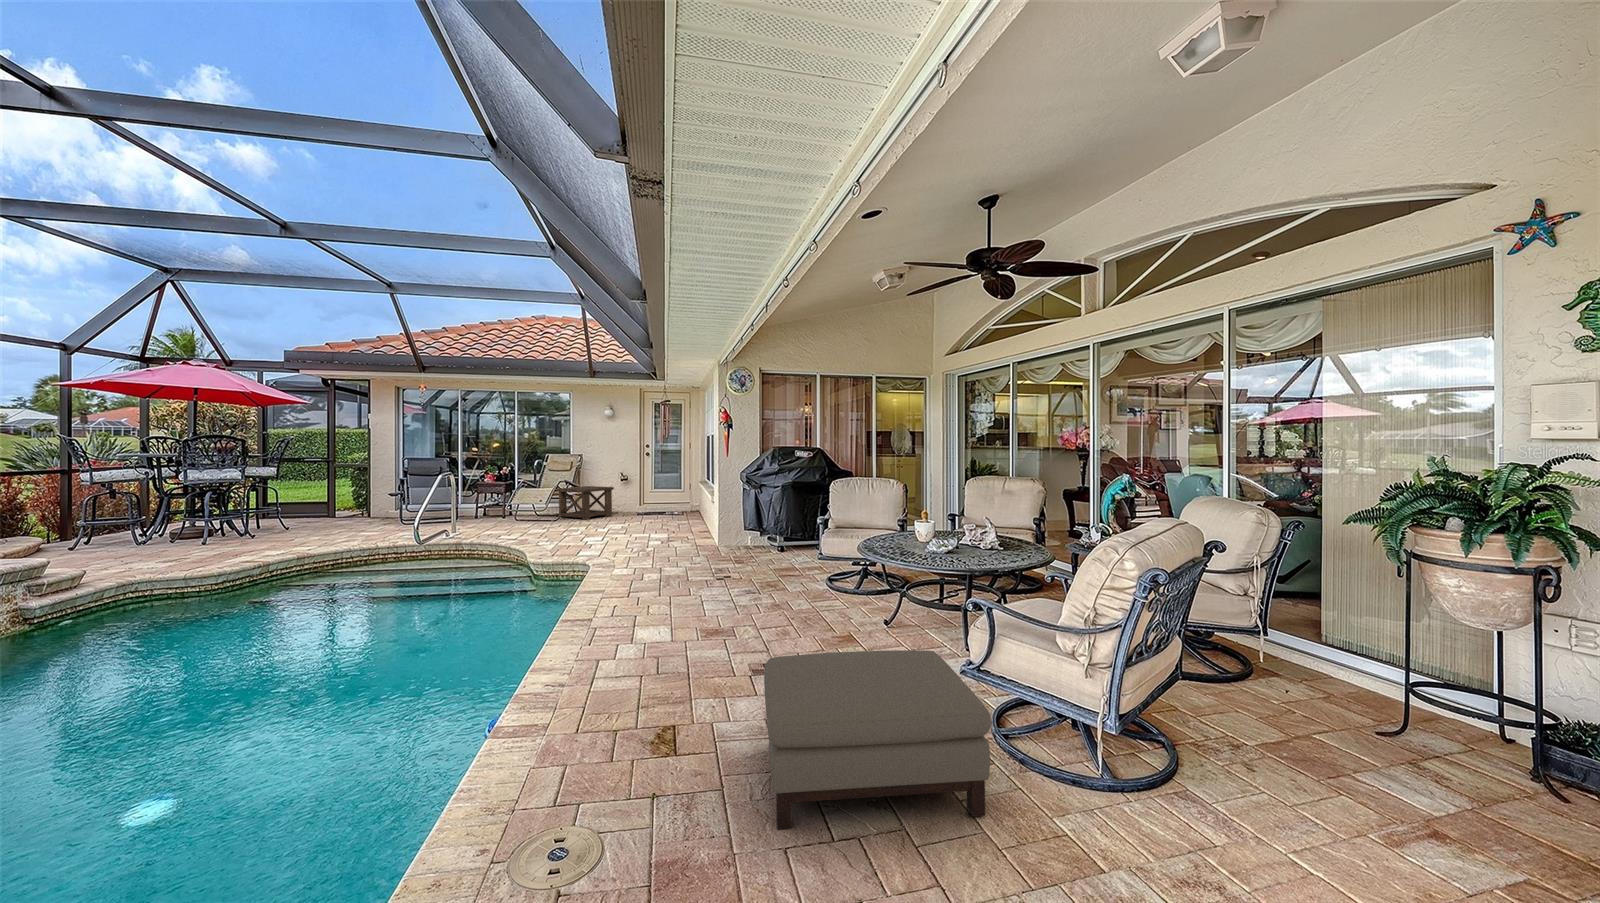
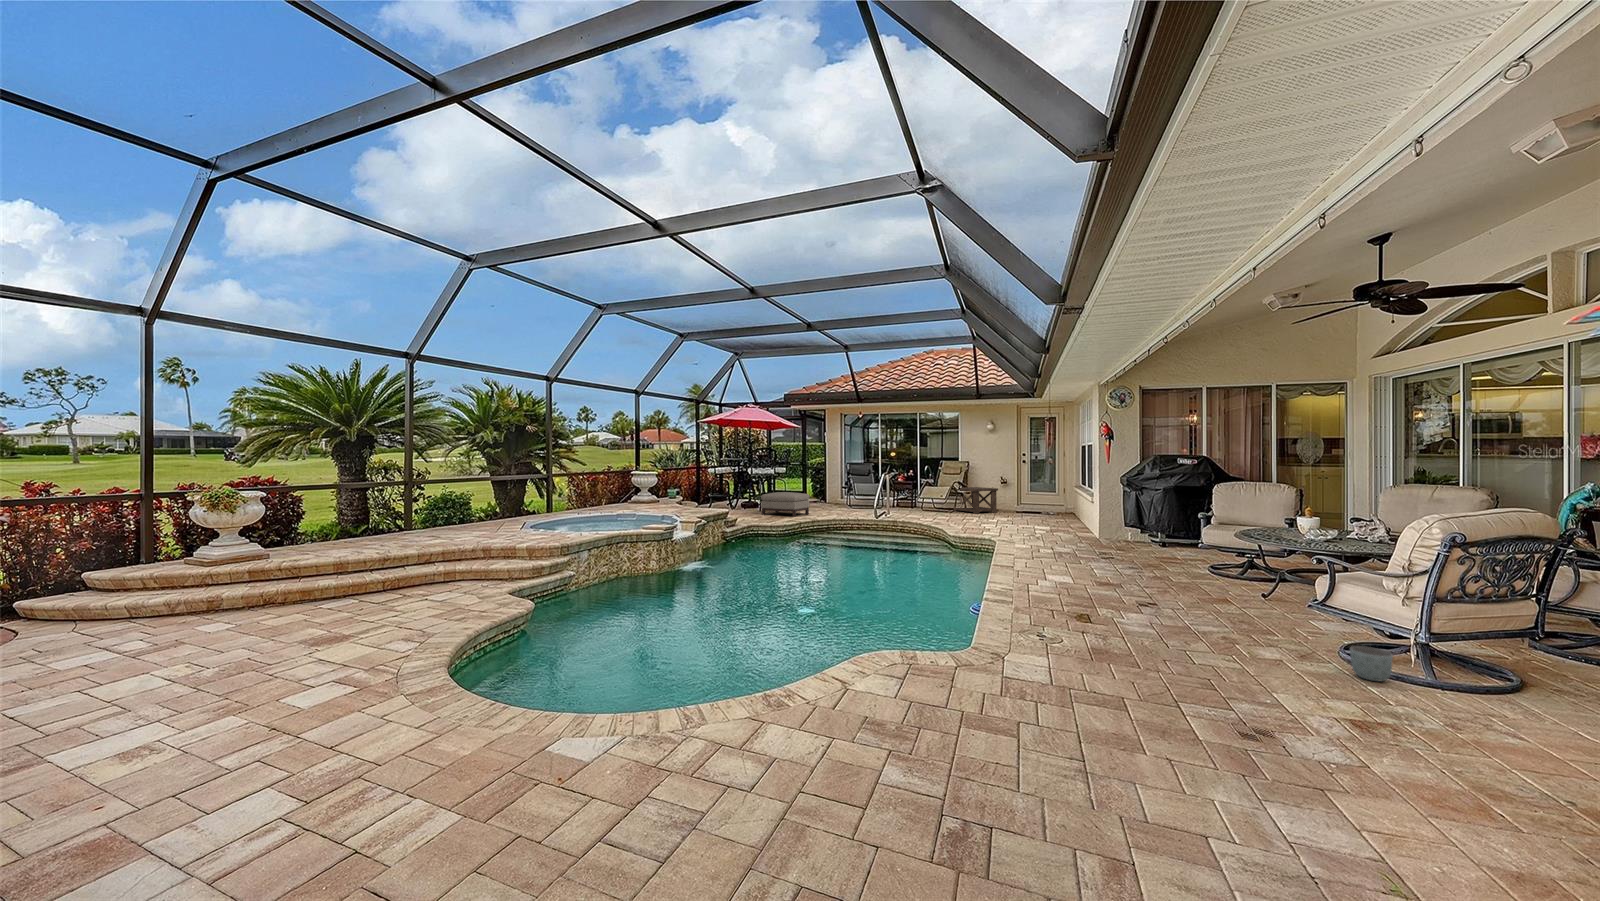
ottoman: present [764,650,991,830] -> present [761,492,810,517]
planter: none [1028,737,1078,796] -> present [1350,646,1393,681]

